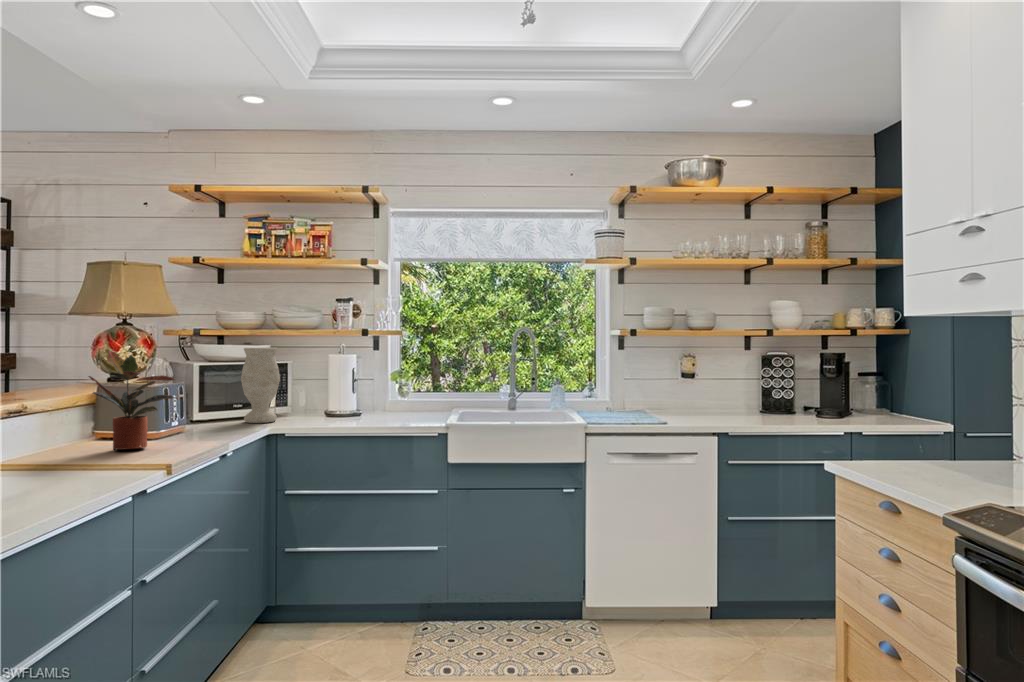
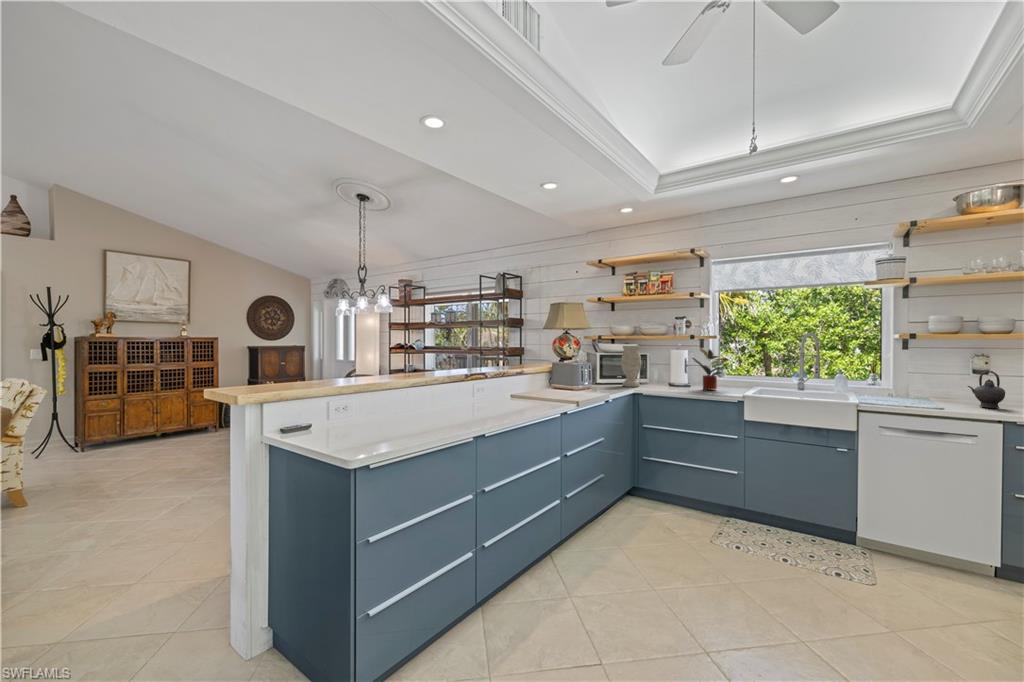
potted plant: present [89,351,177,450] -> present [693,348,728,389]
teapot: none [682,374,713,417] -> present [968,371,1005,408]

